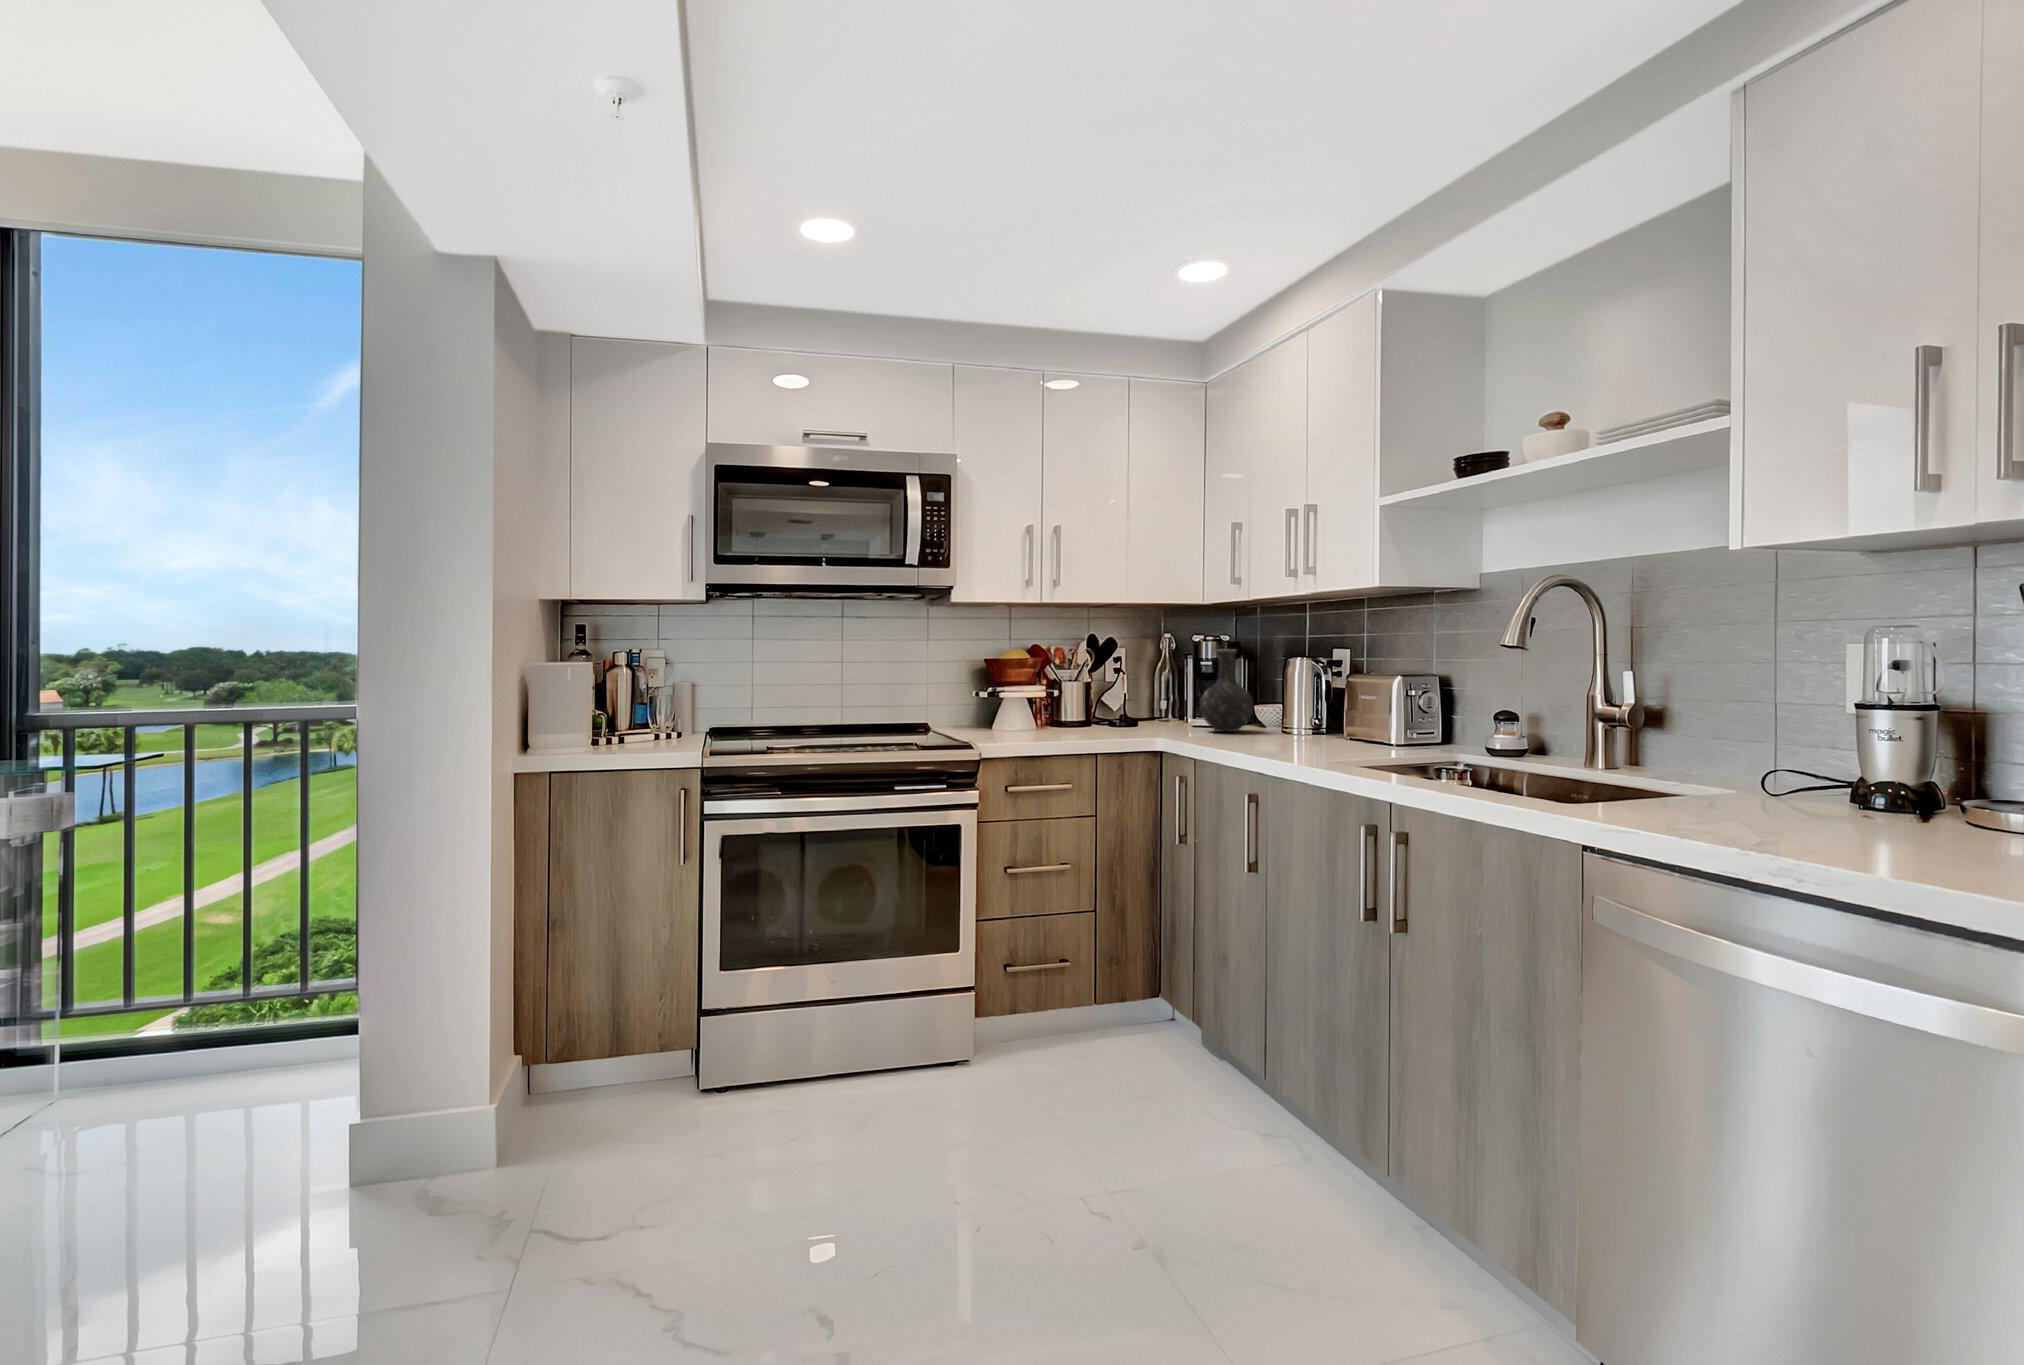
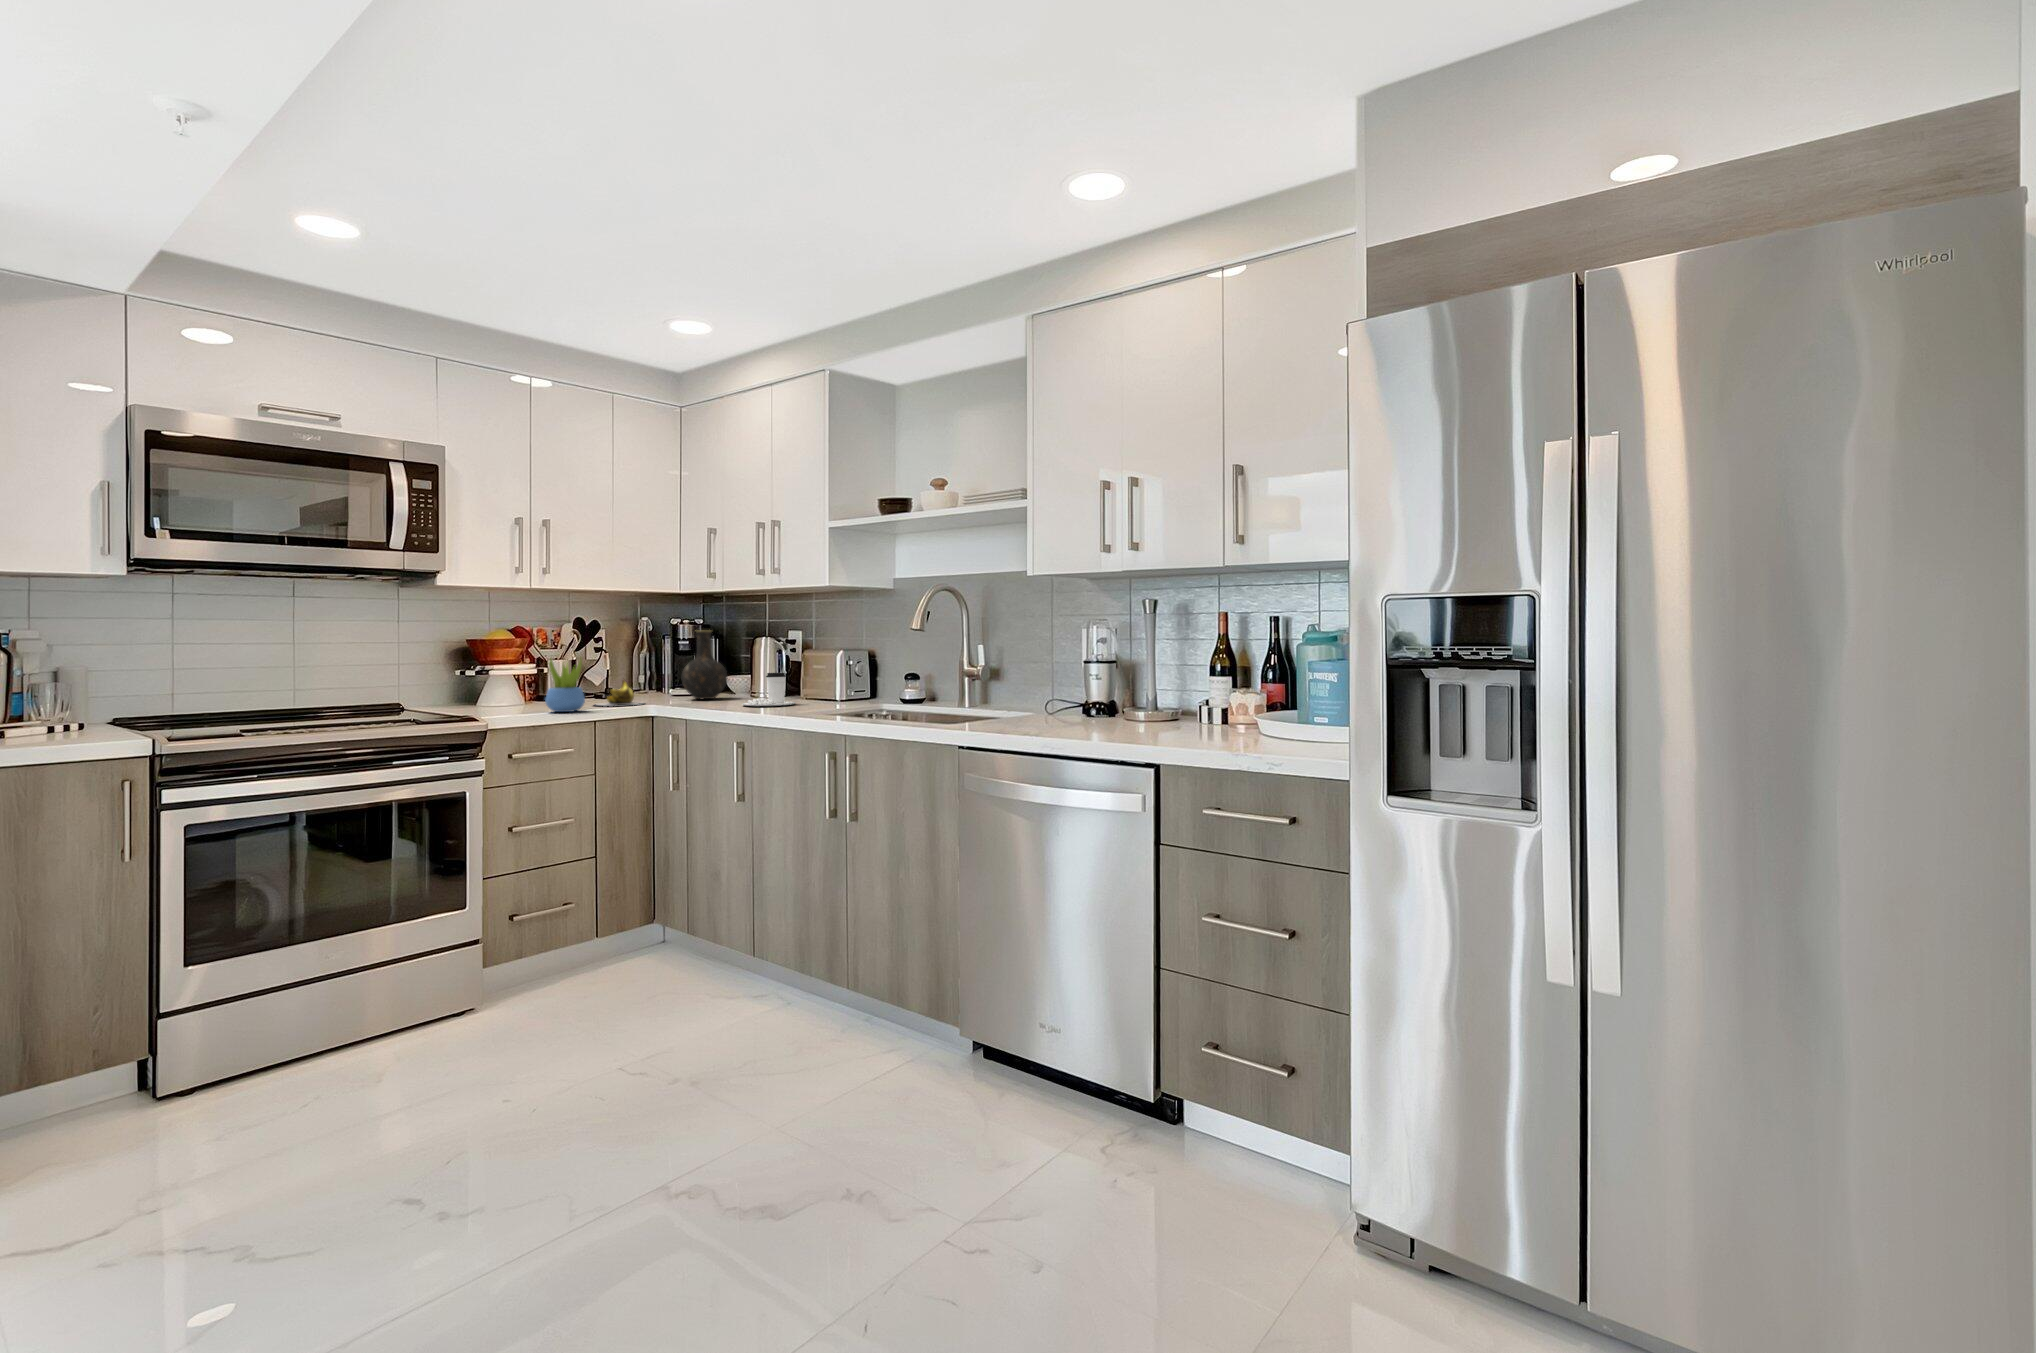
succulent plant: none [1045,677,1086,741] -> present [545,659,585,712]
coffee cup: none [1263,704,1334,747] -> present [742,673,795,706]
banana: none [1100,705,1157,736] -> present [598,680,639,706]

